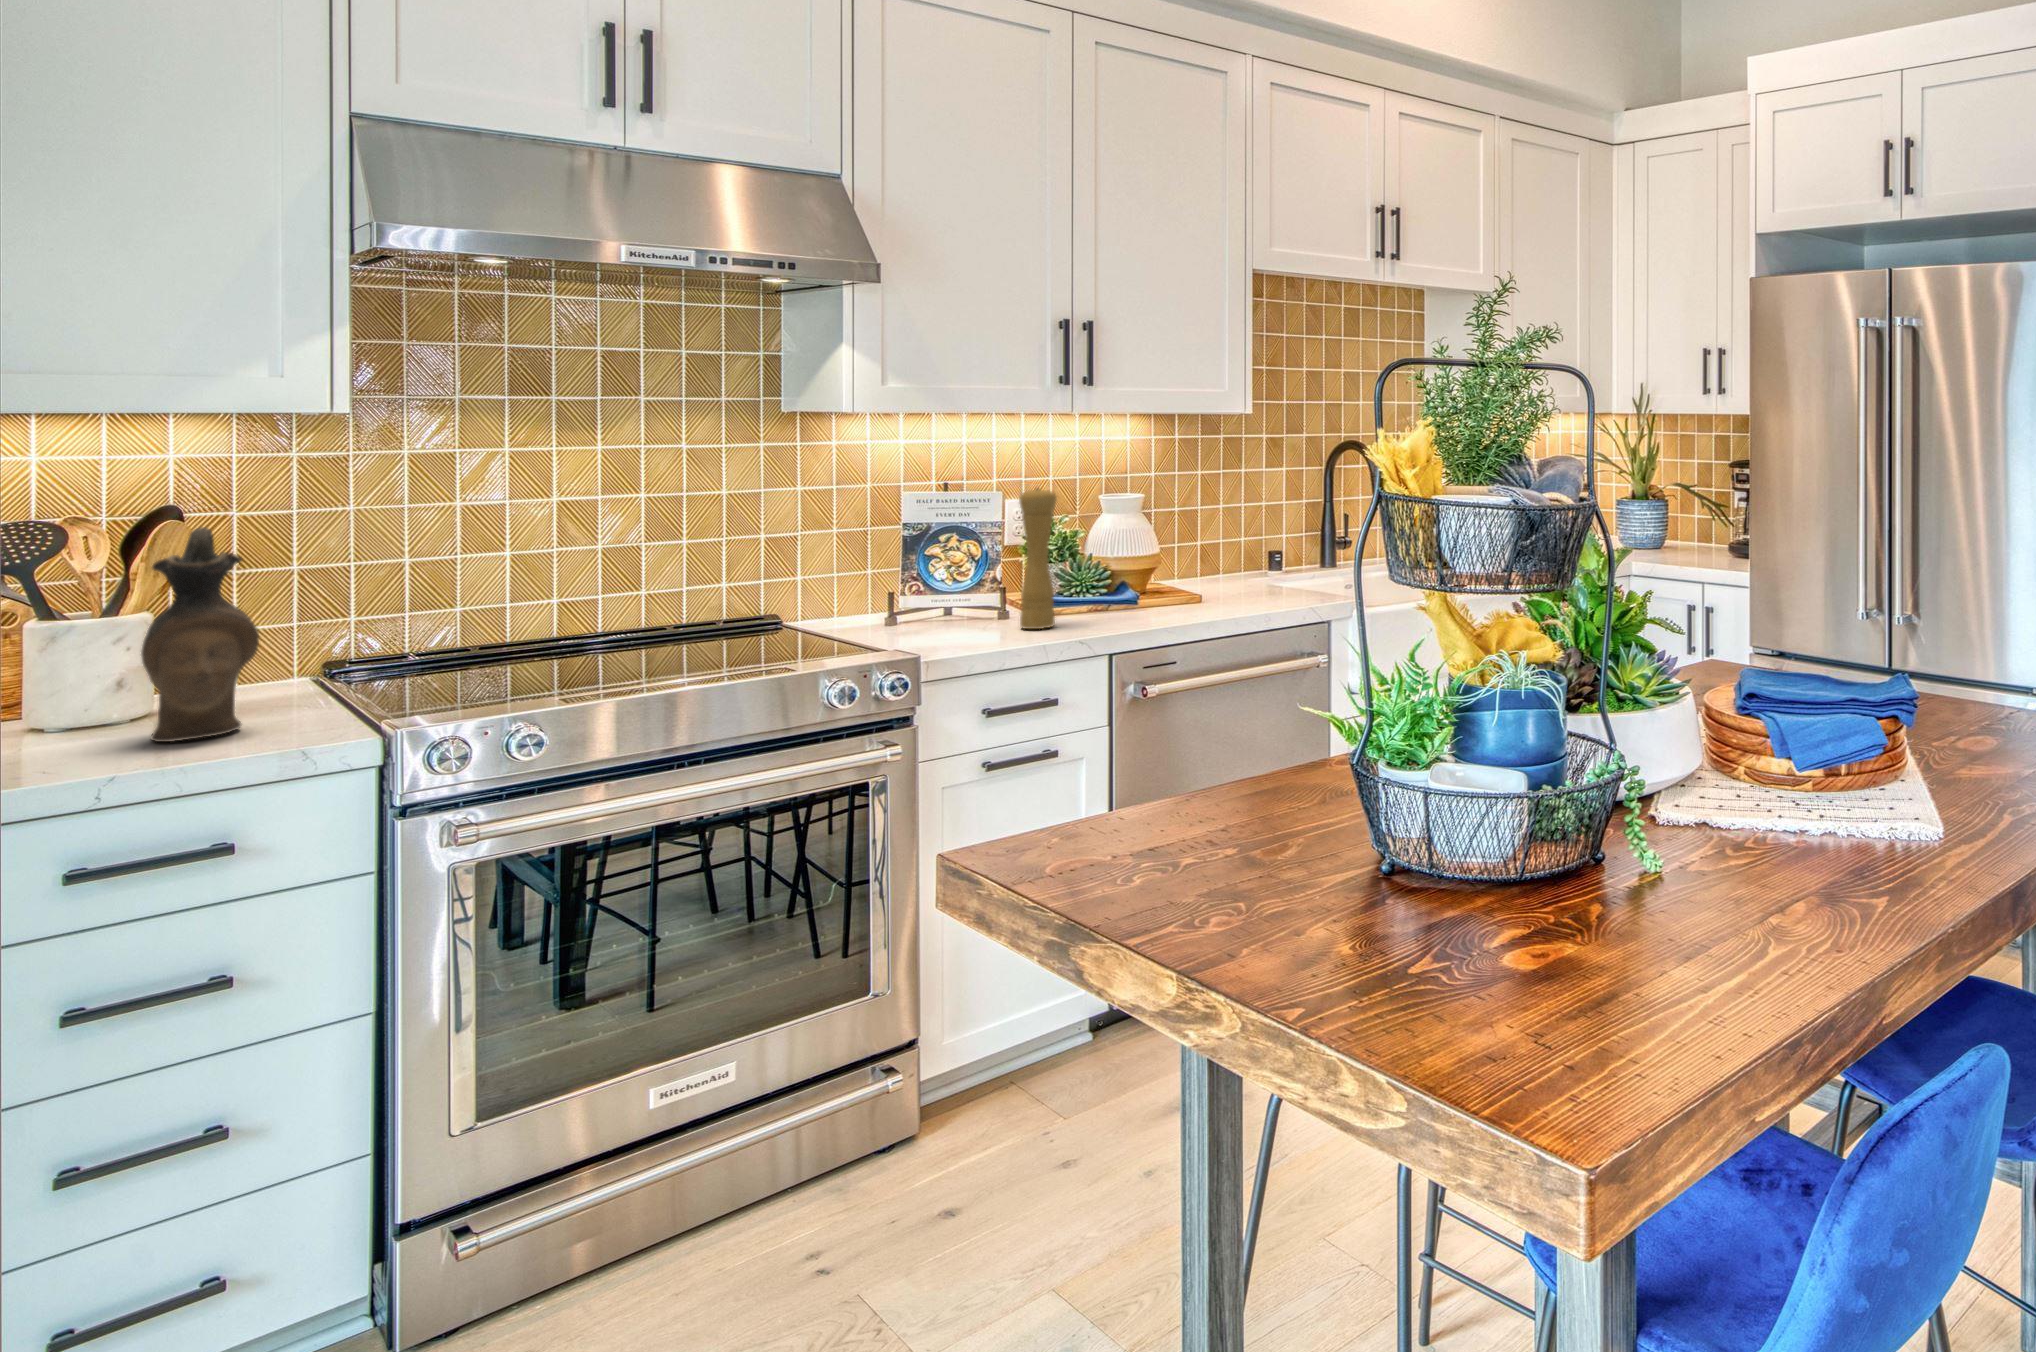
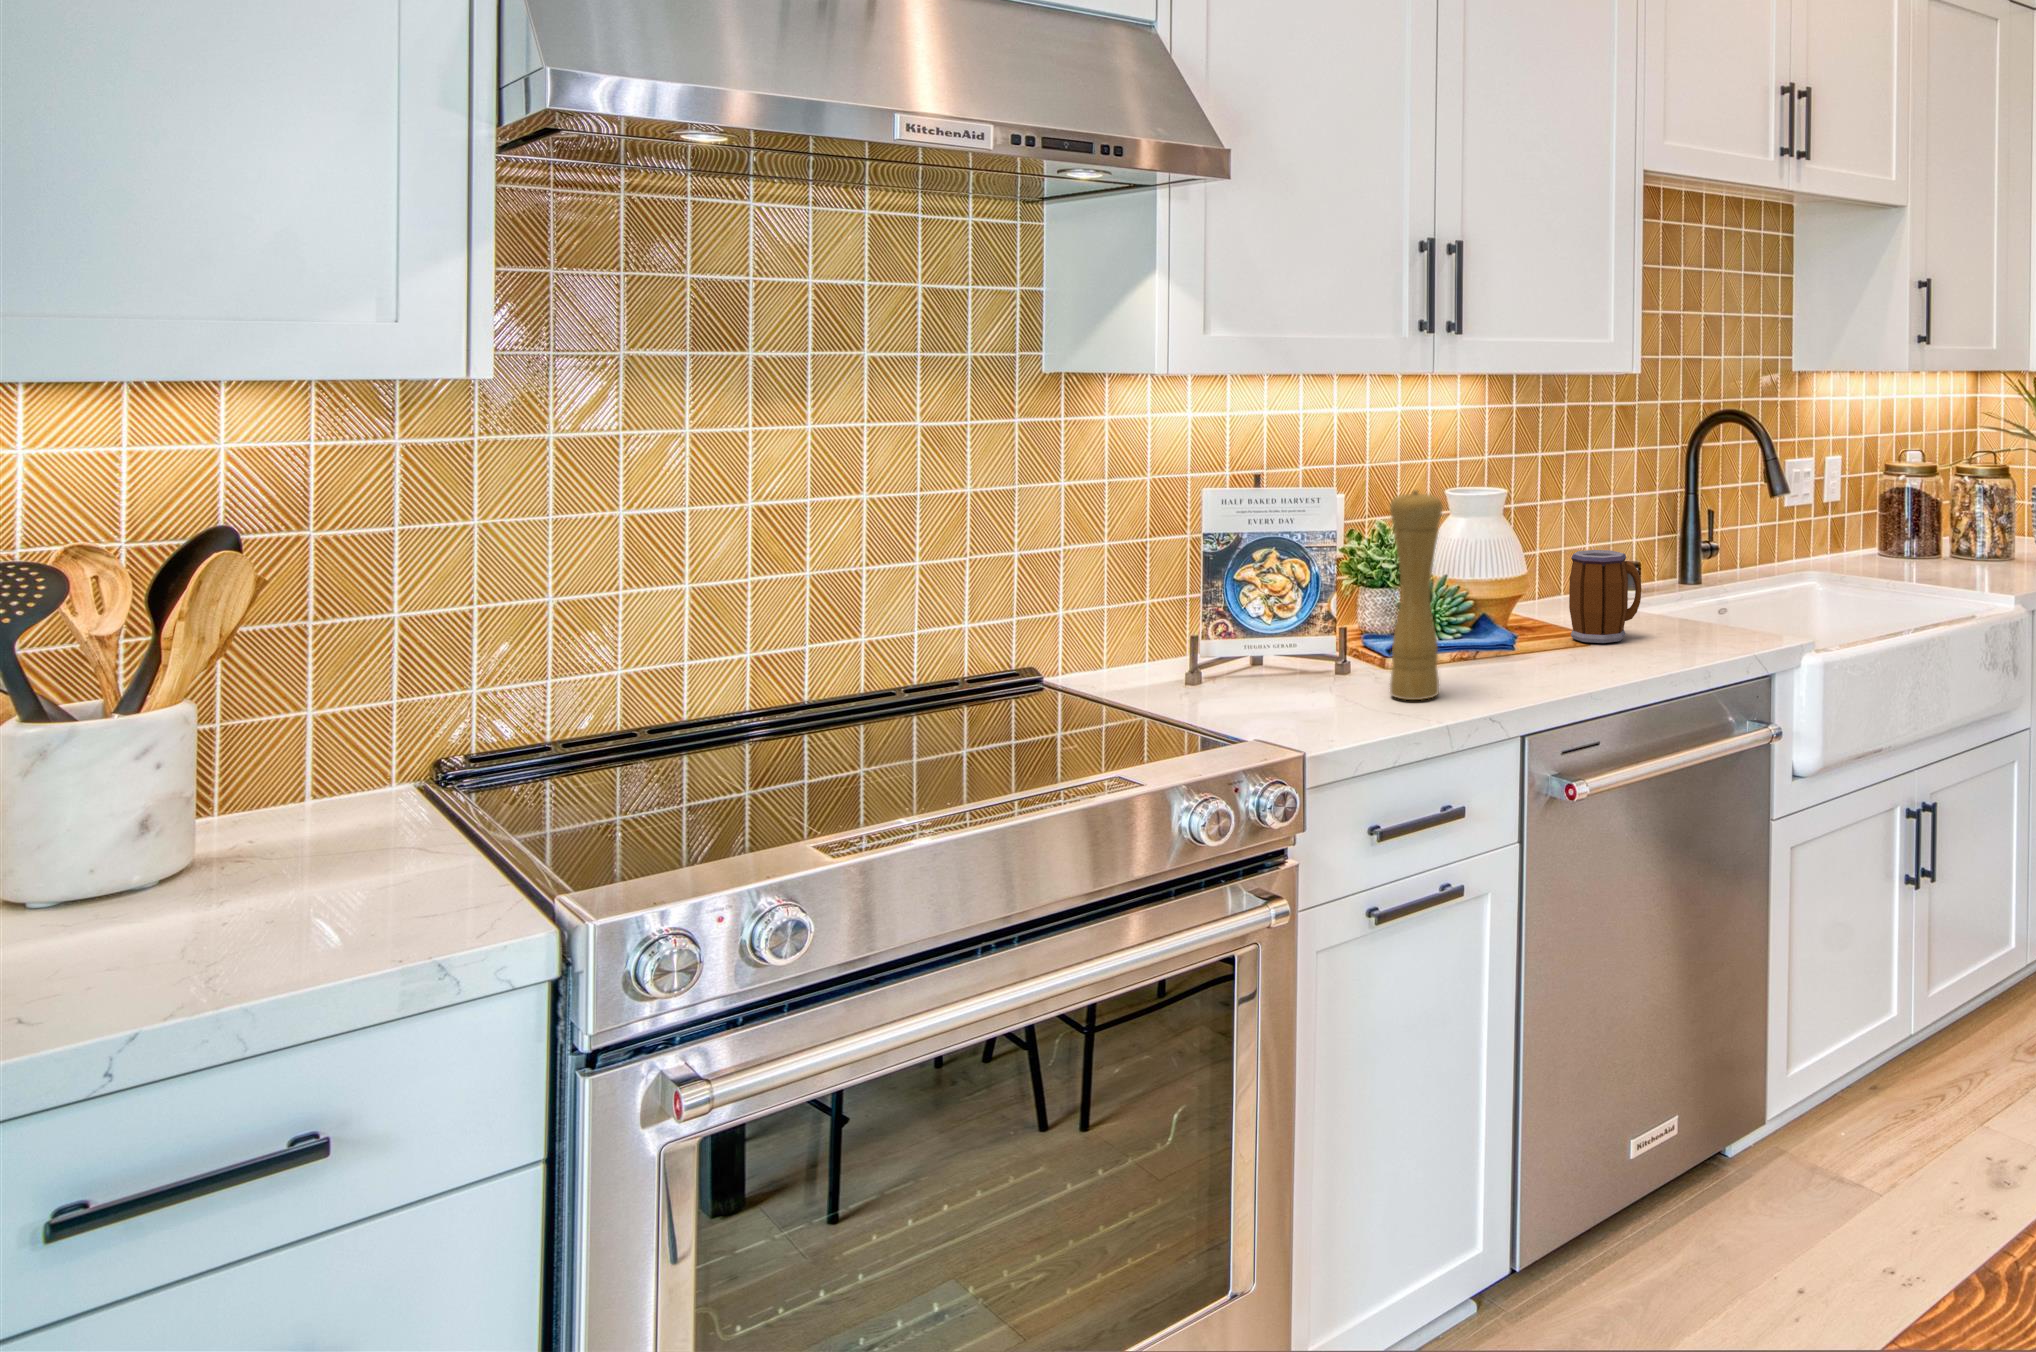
ceramic pitcher: present [141,527,259,742] -> none [185,573,369,940]
mug: none [1188,535,1241,599] -> present [1569,550,1641,643]

